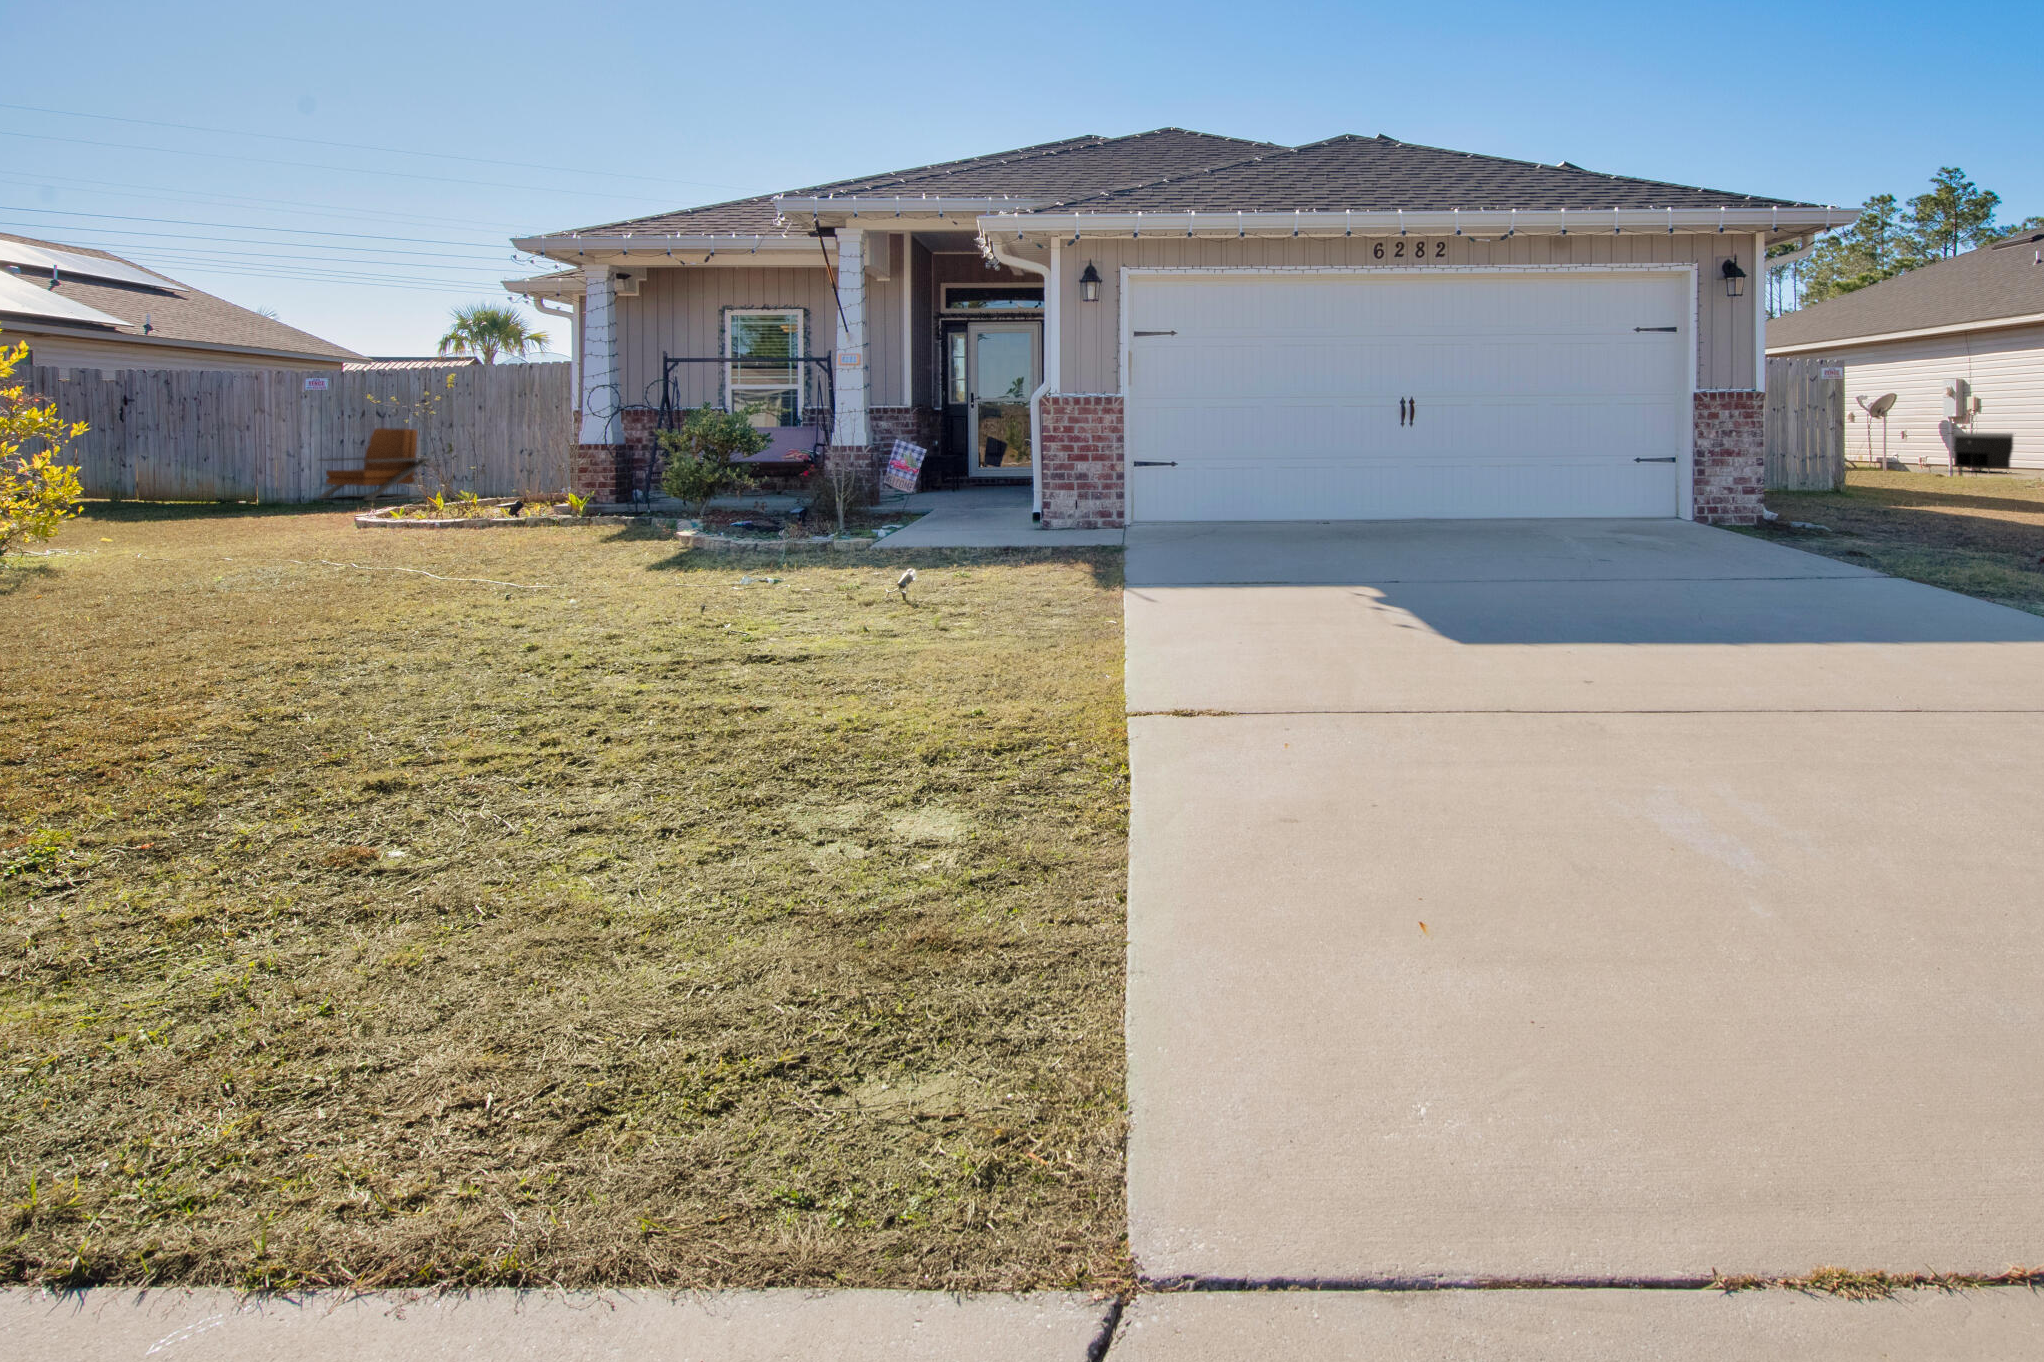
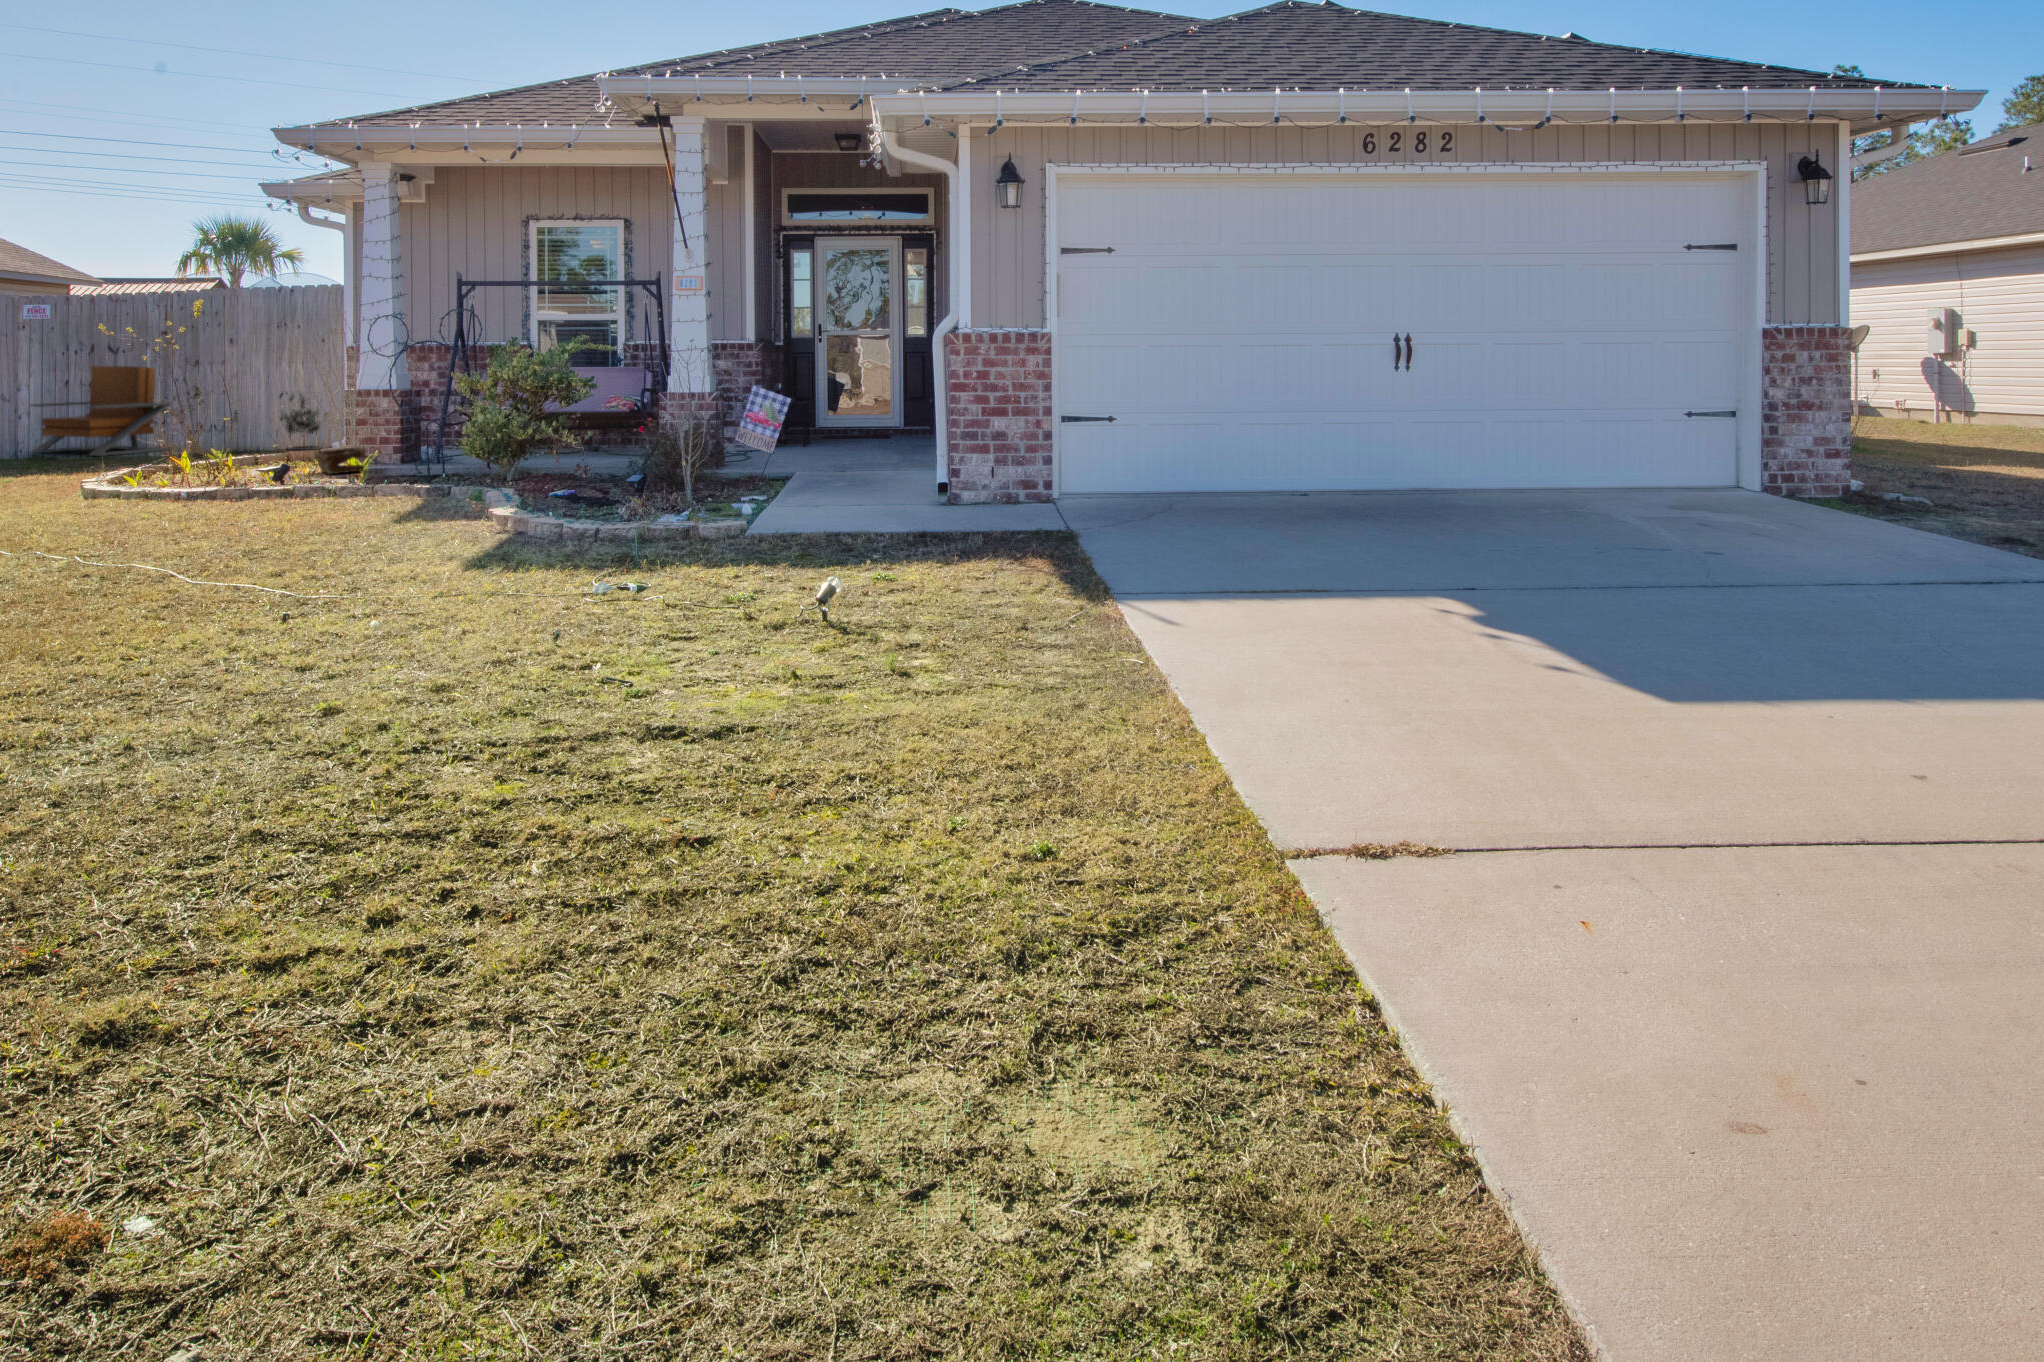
storage bench: present [1953,433,2013,472] -> none [1954,368,2031,415]
potted tree: none [515,449,552,497] -> present [284,397,322,450]
woven basket: none [541,485,583,513] -> present [314,441,366,474]

